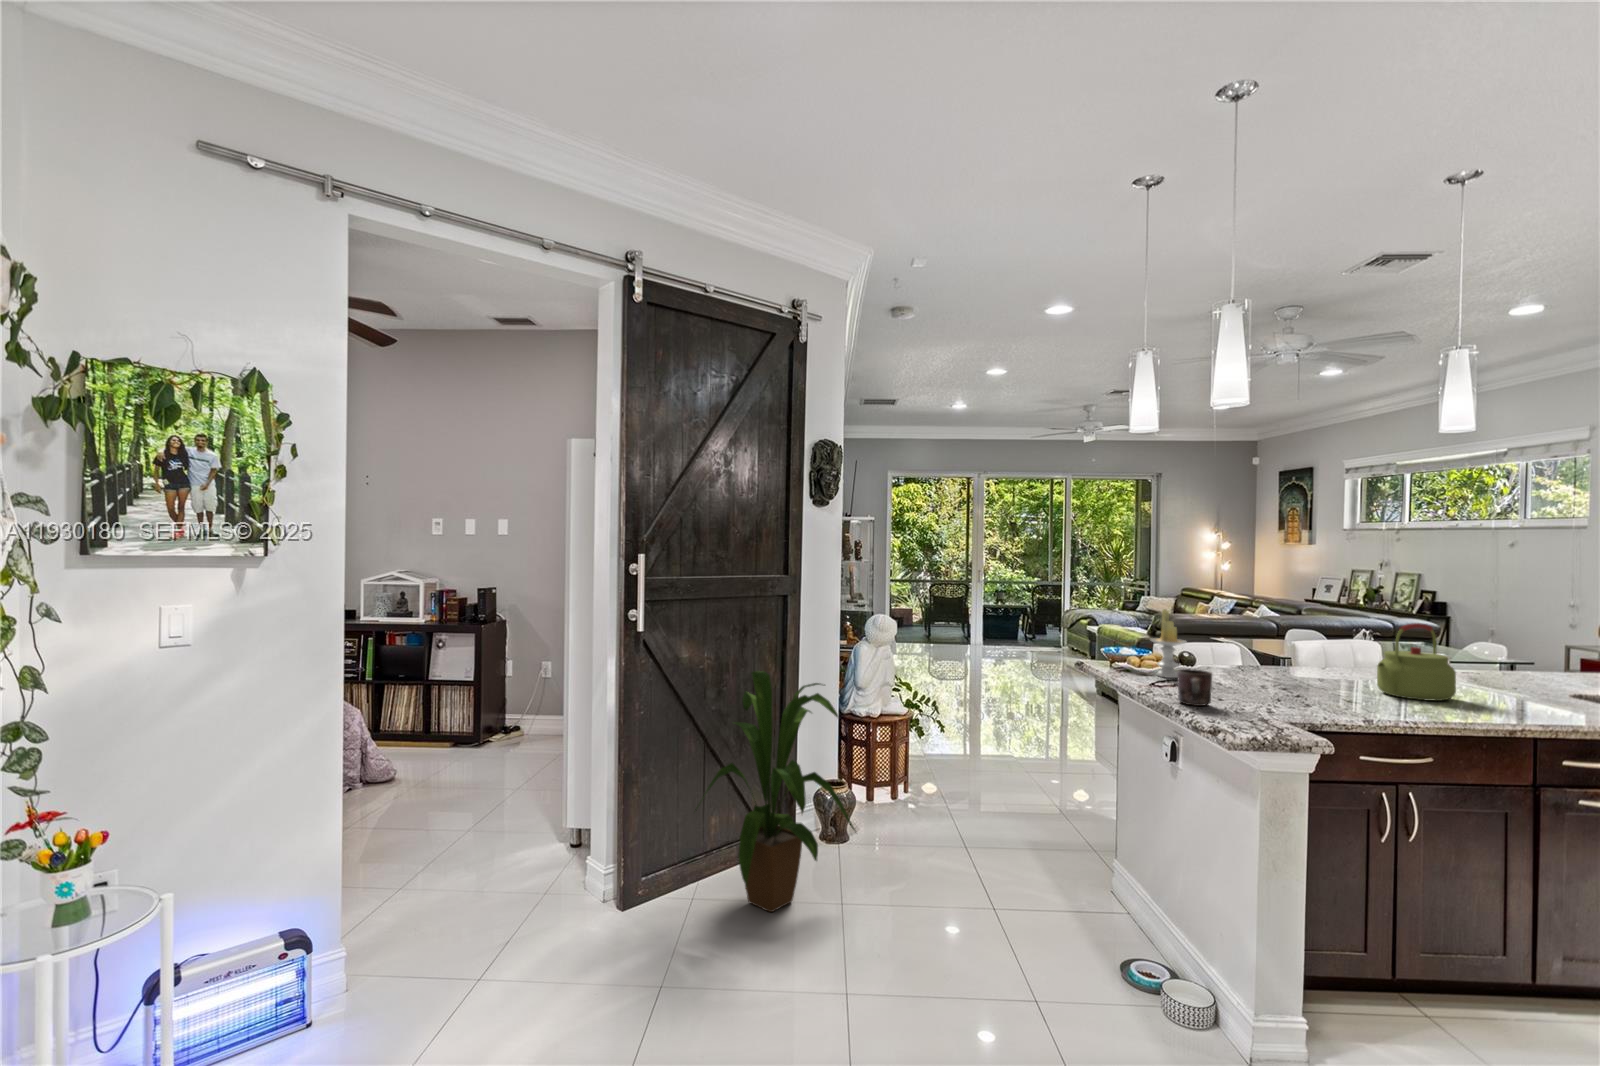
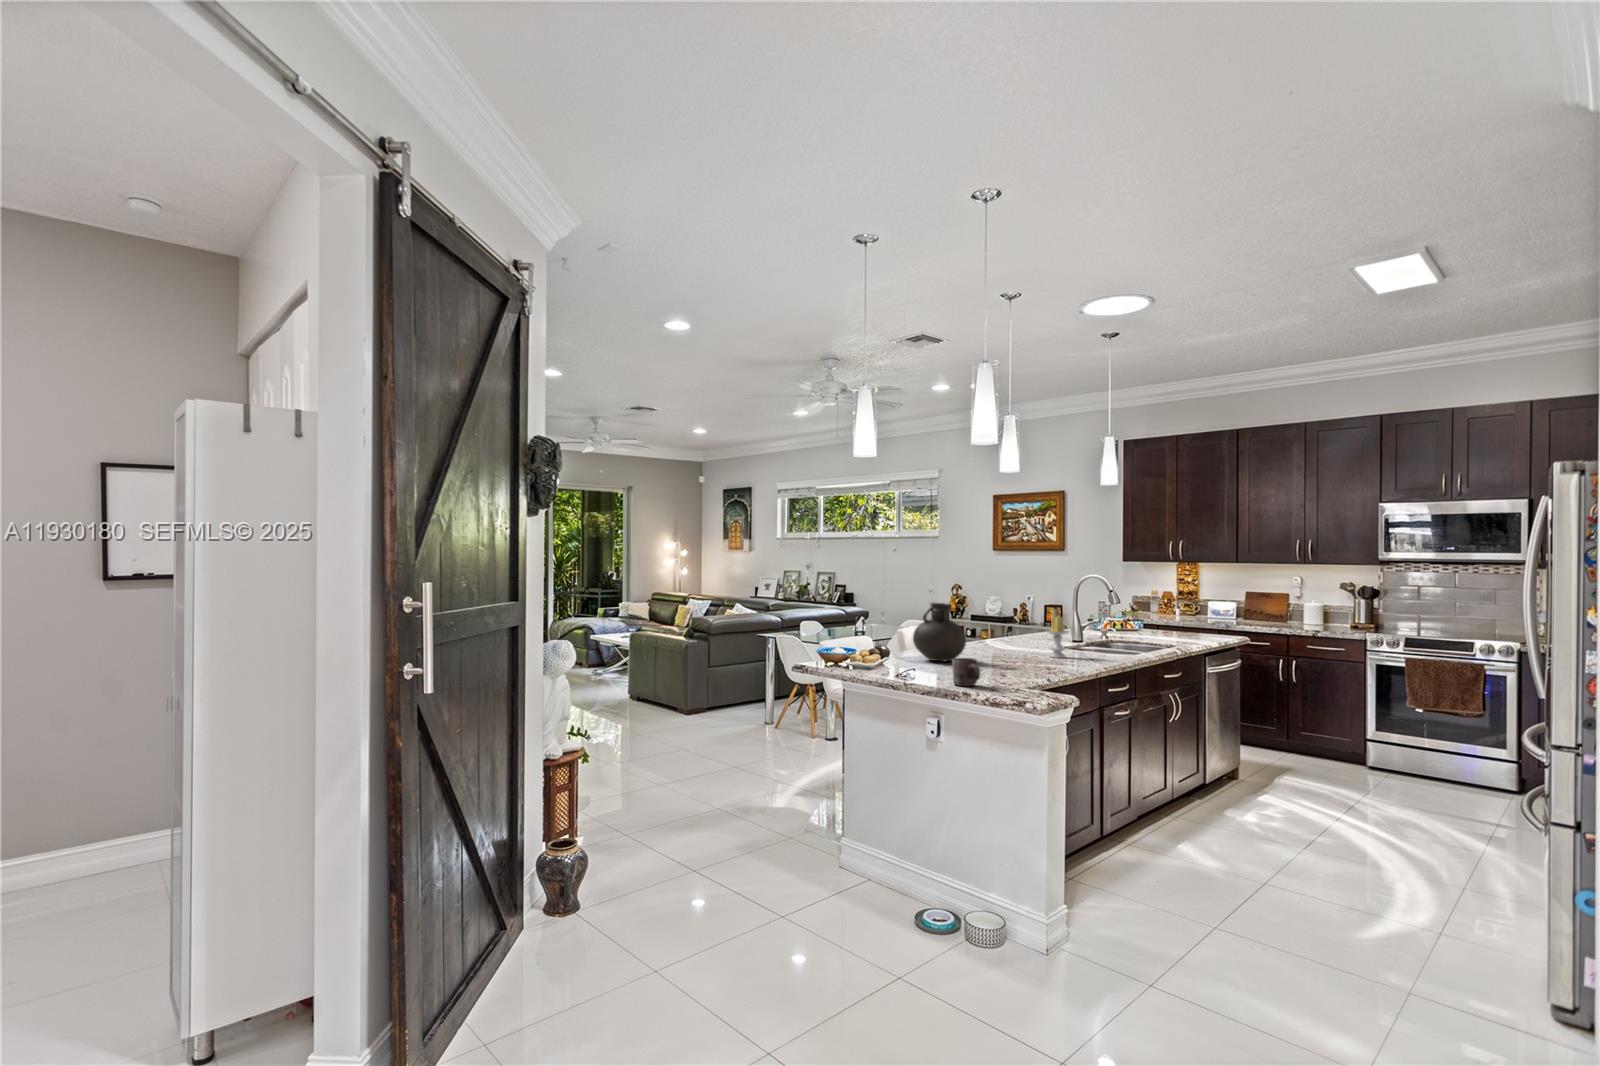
vase: none [1238,605,1317,682] -> present [913,603,966,661]
candle: present [1151,609,1186,678] -> present [1046,609,1069,658]
kettle: present [1377,623,1456,701] -> none [996,609,1041,662]
house plant: present [705,671,855,912] -> none [497,718,693,1006]

